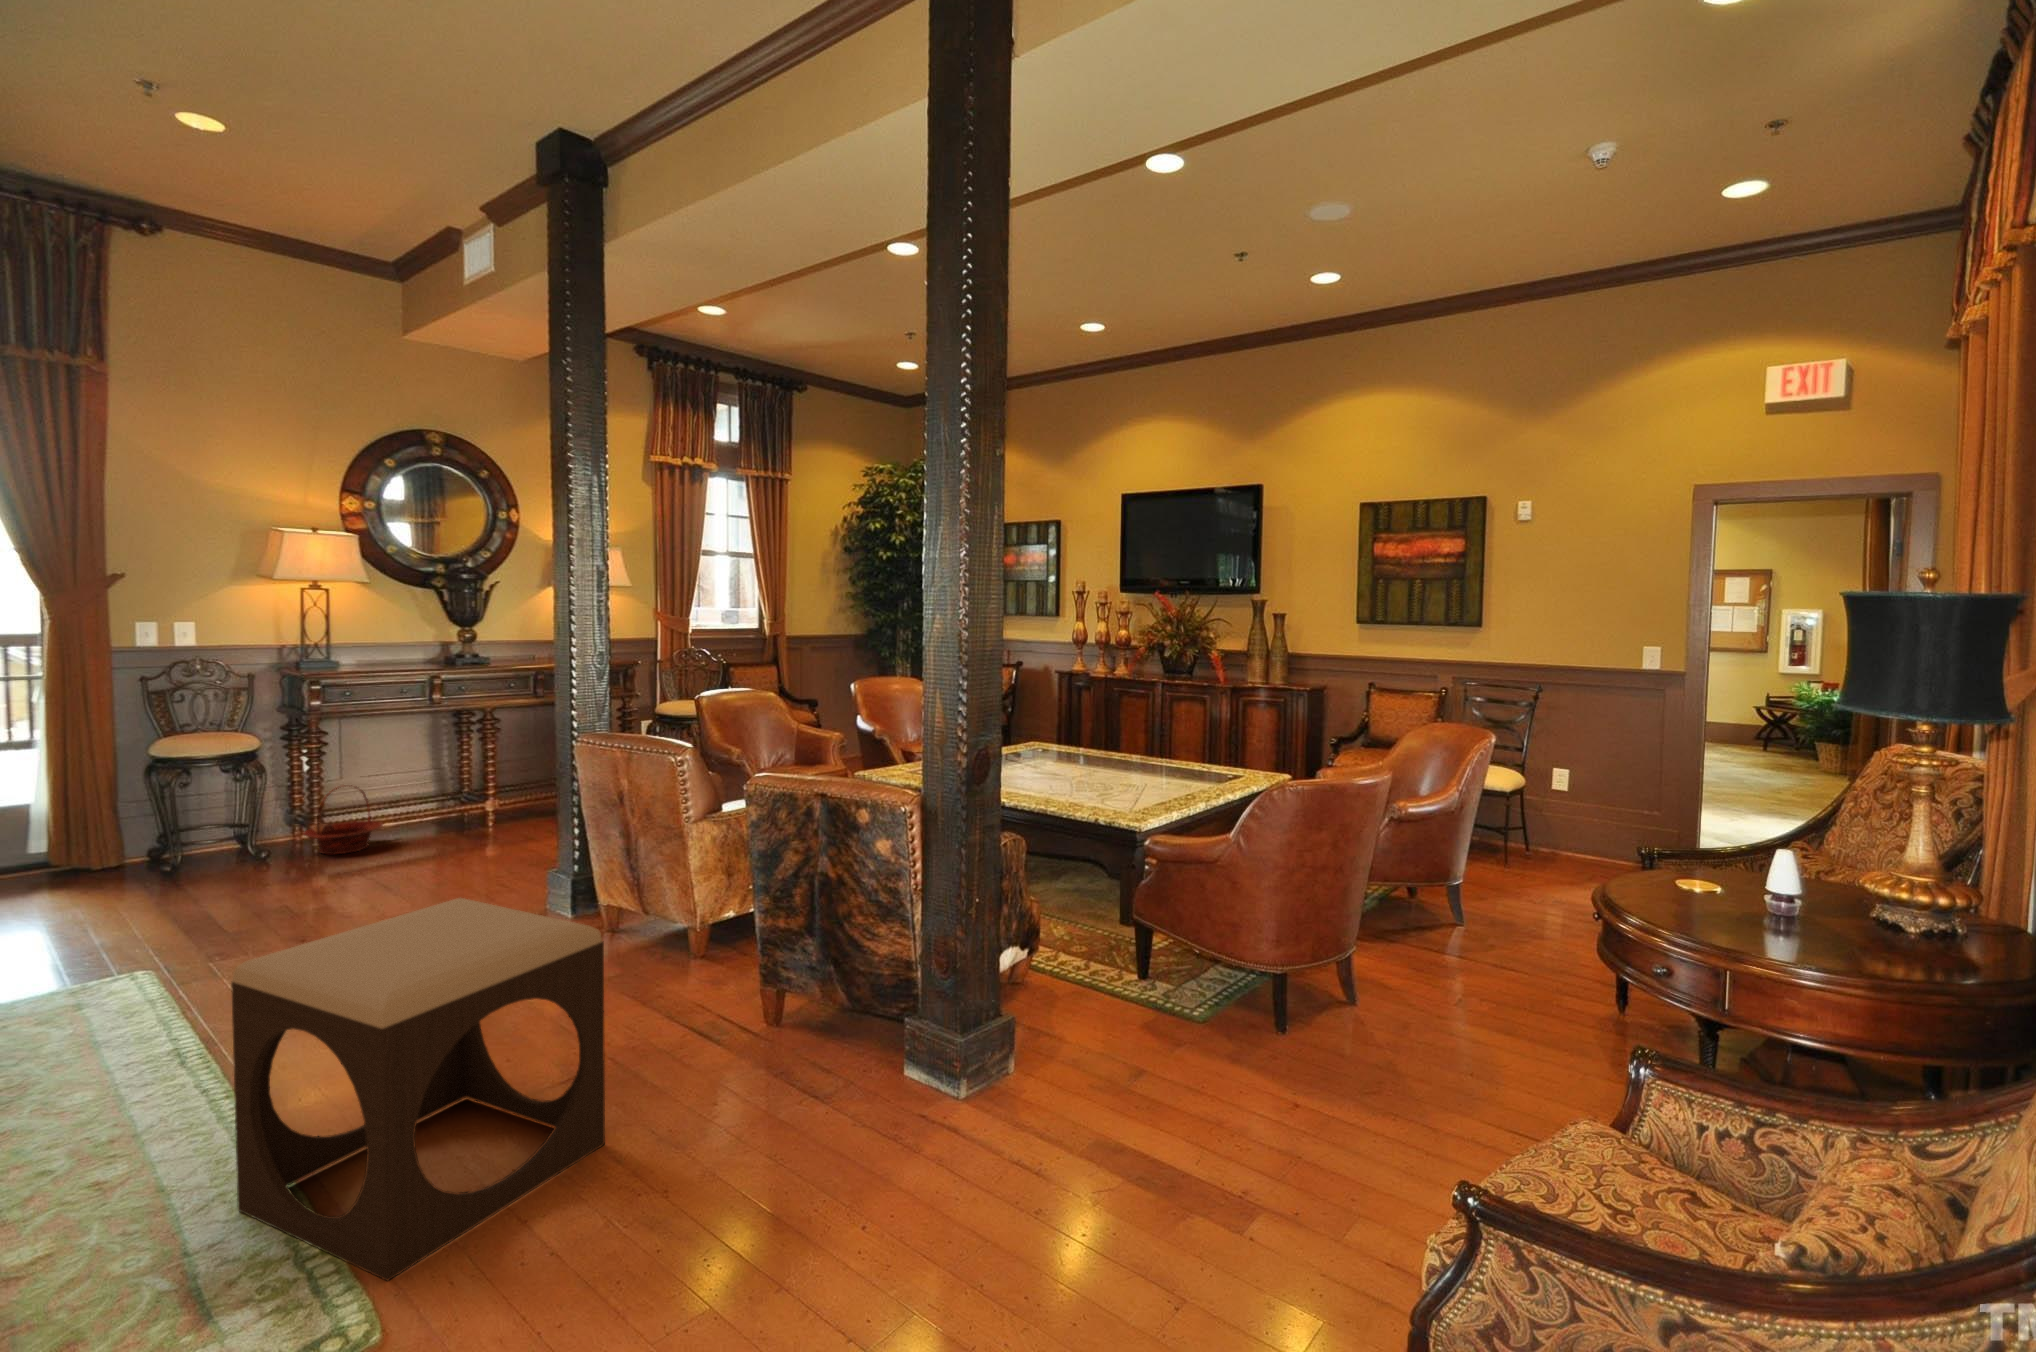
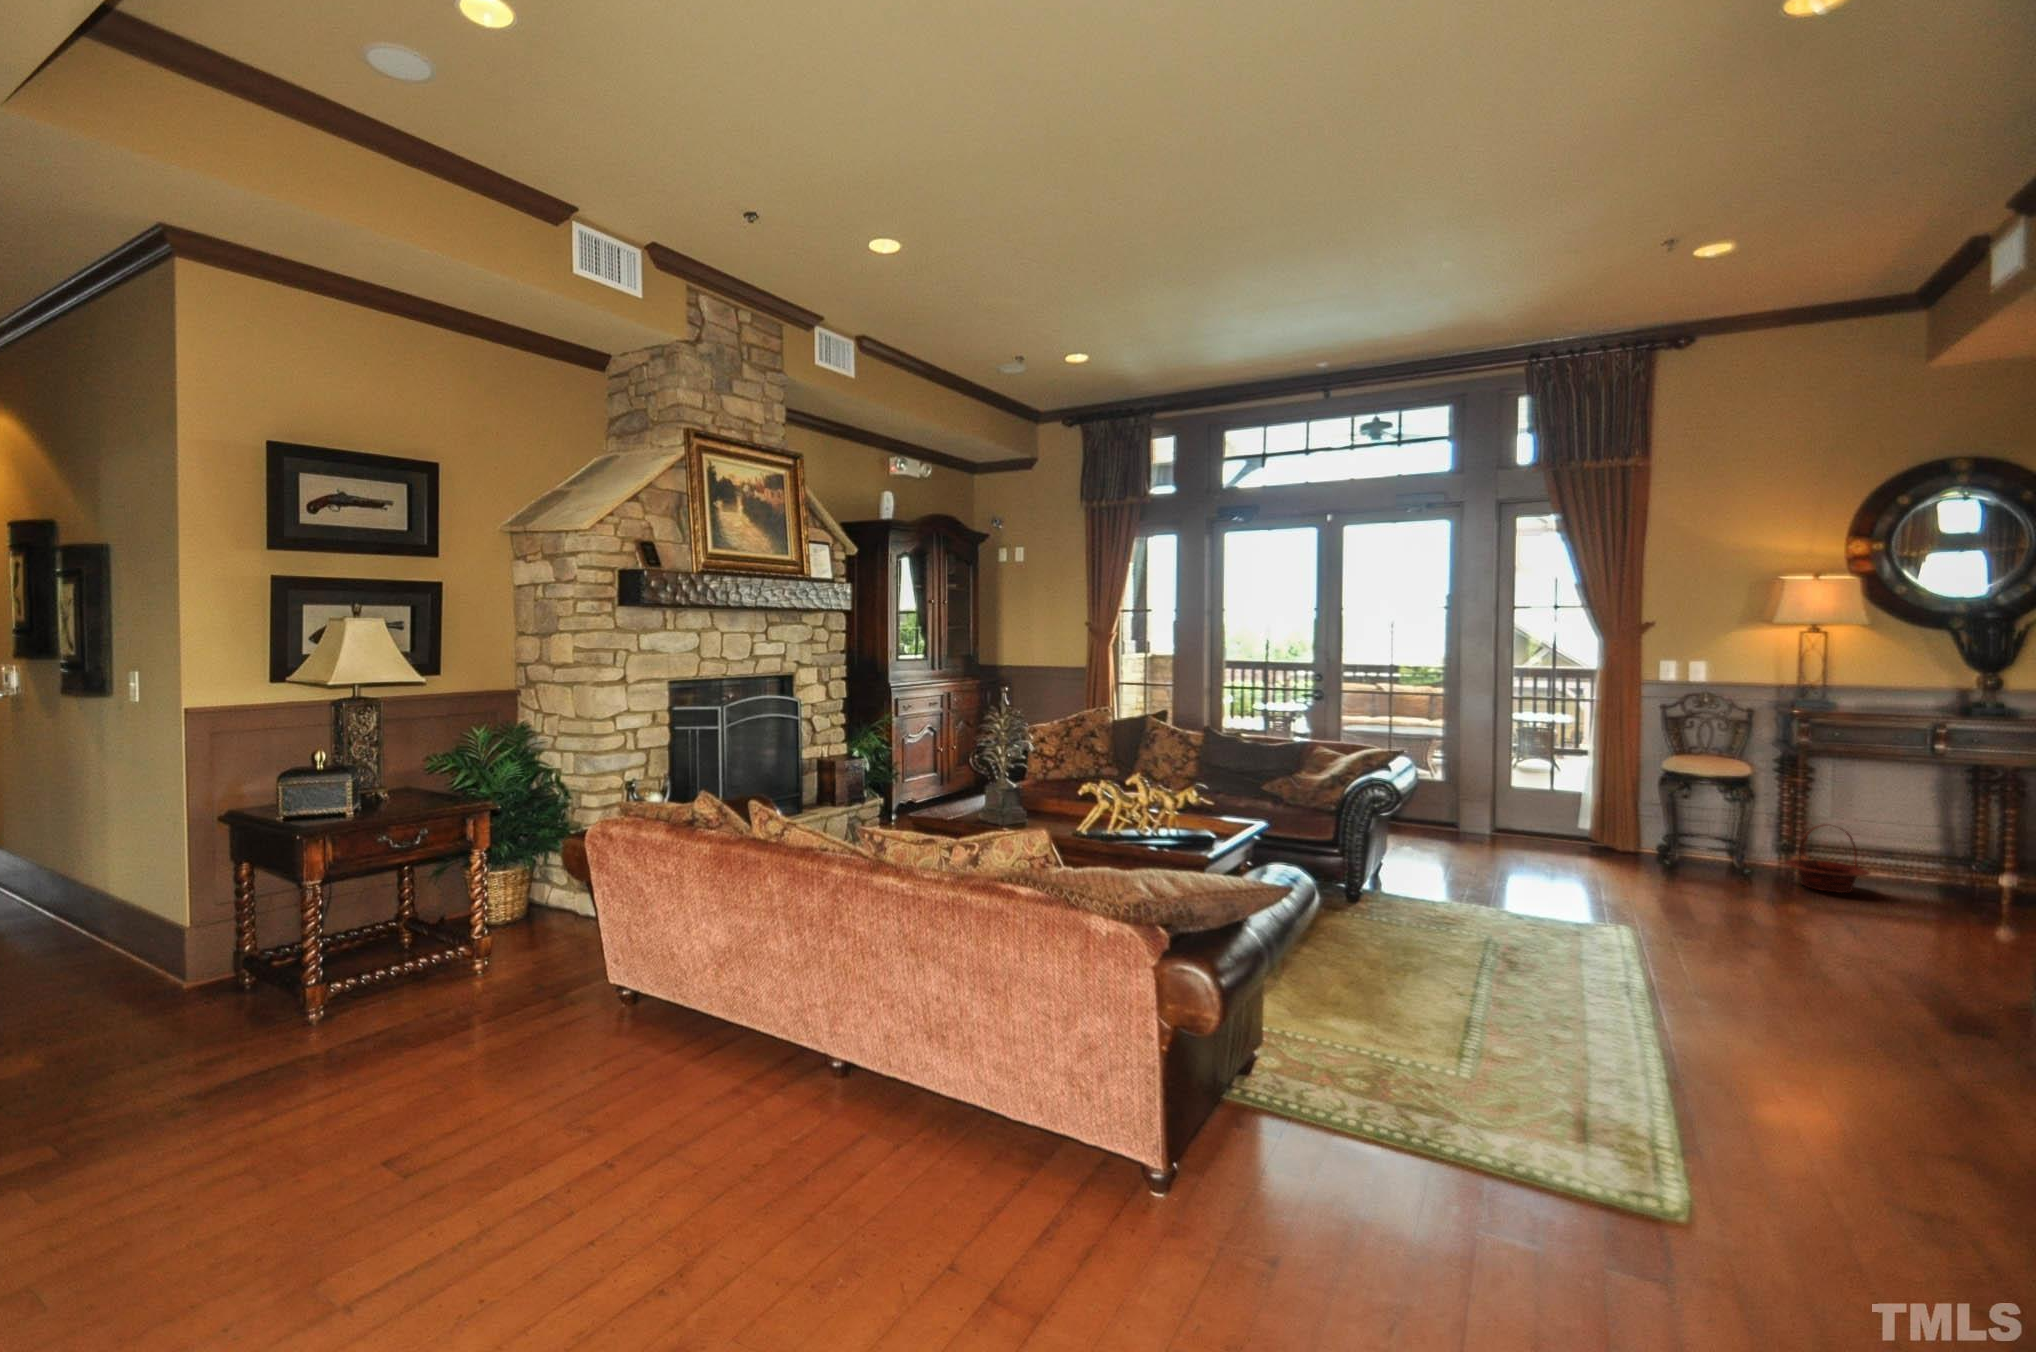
footstool: present [231,898,605,1281] -> none [1628,907,1987,1238]

